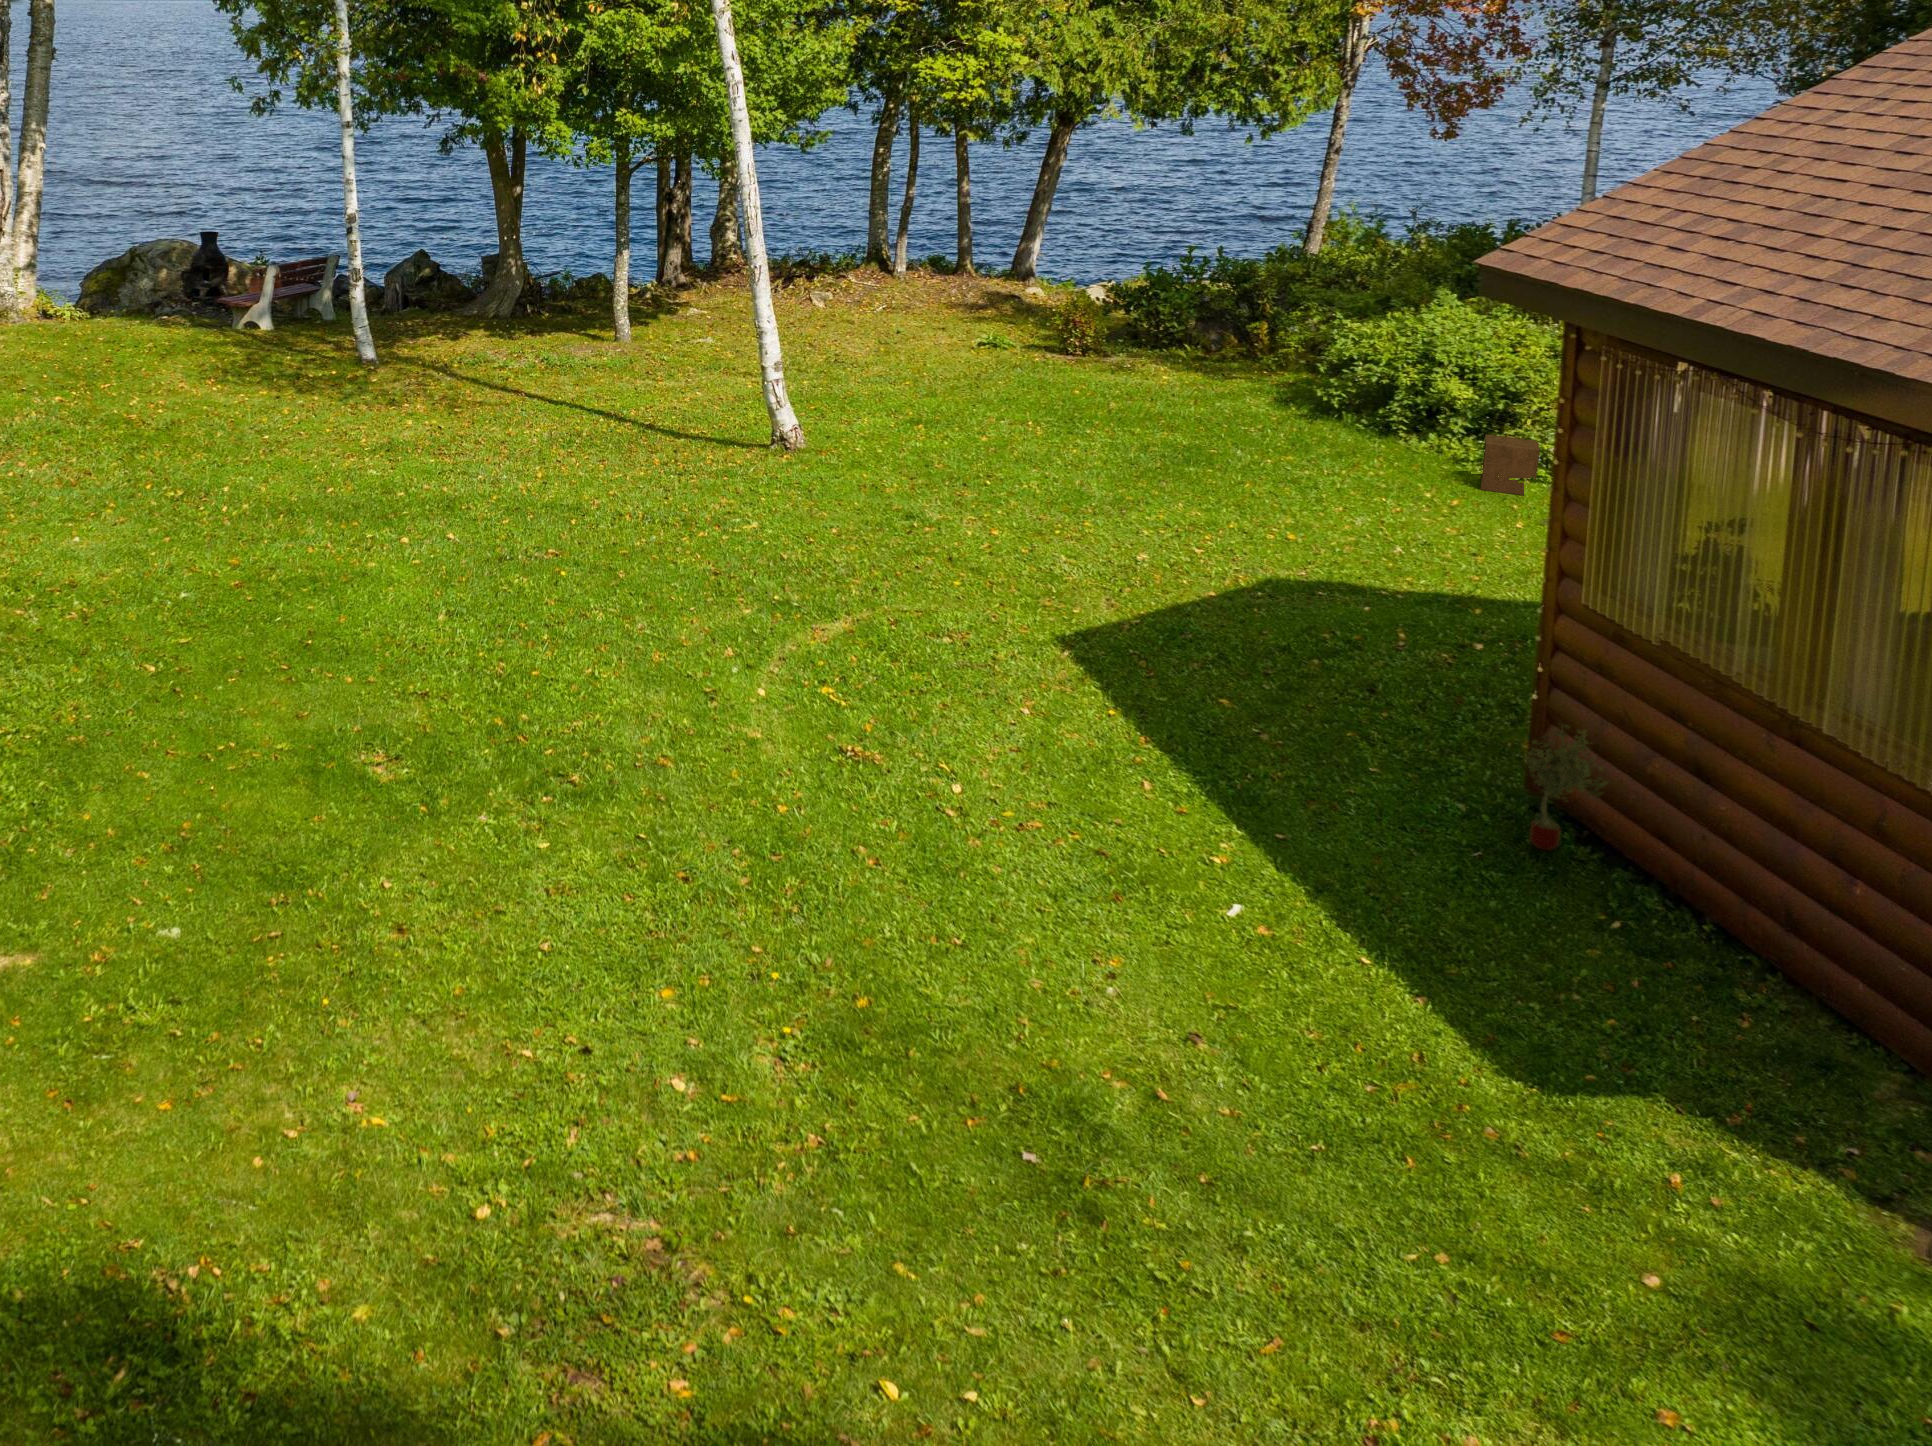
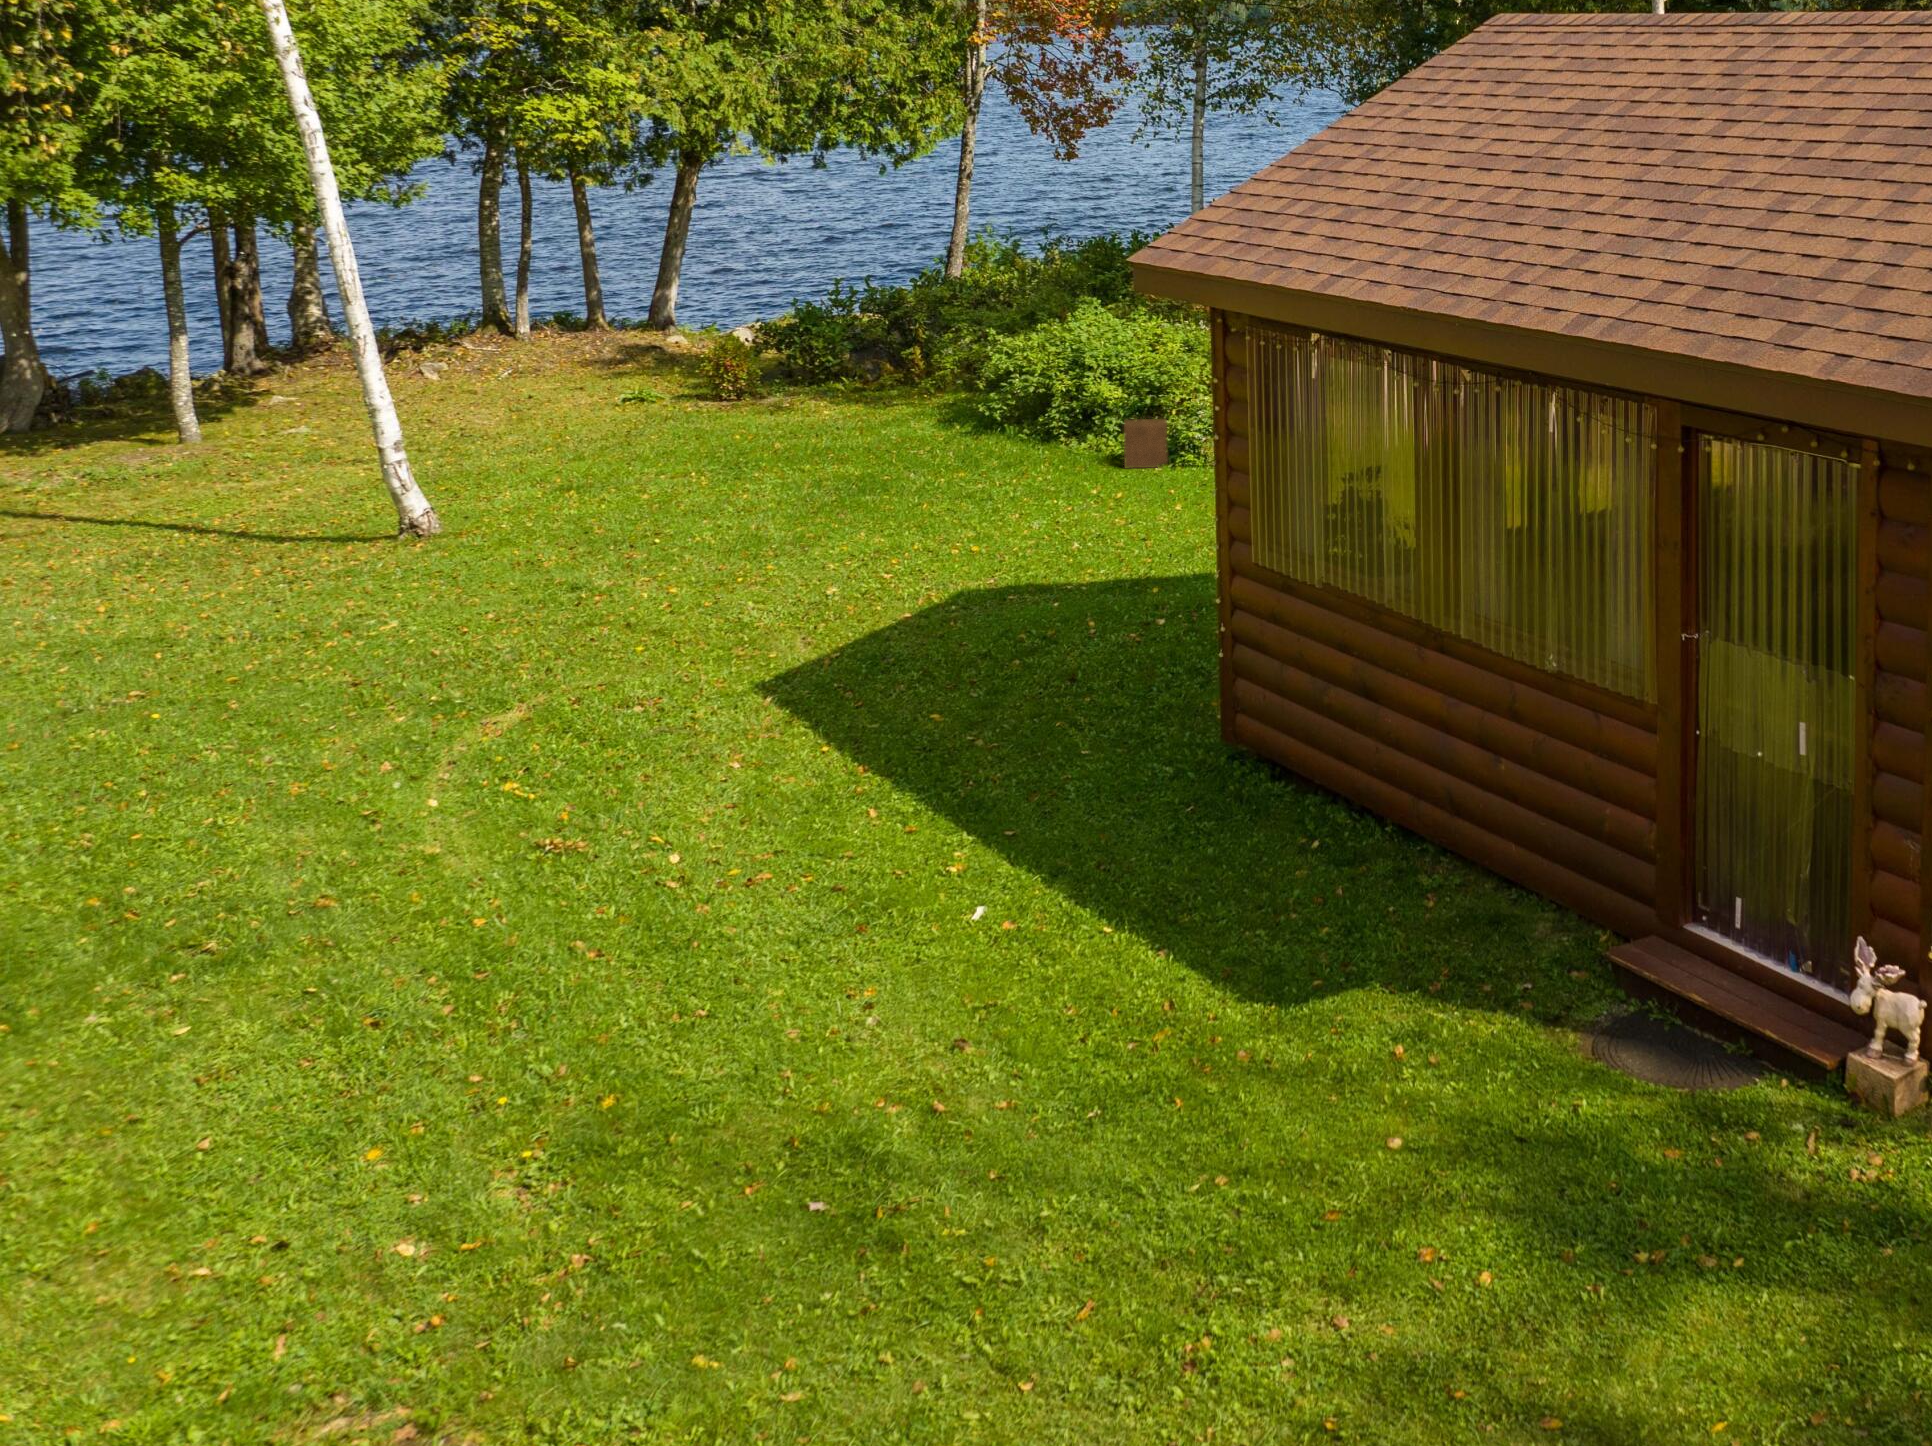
potted tree: present [1525,725,1609,851] -> none [1136,574,1193,676]

